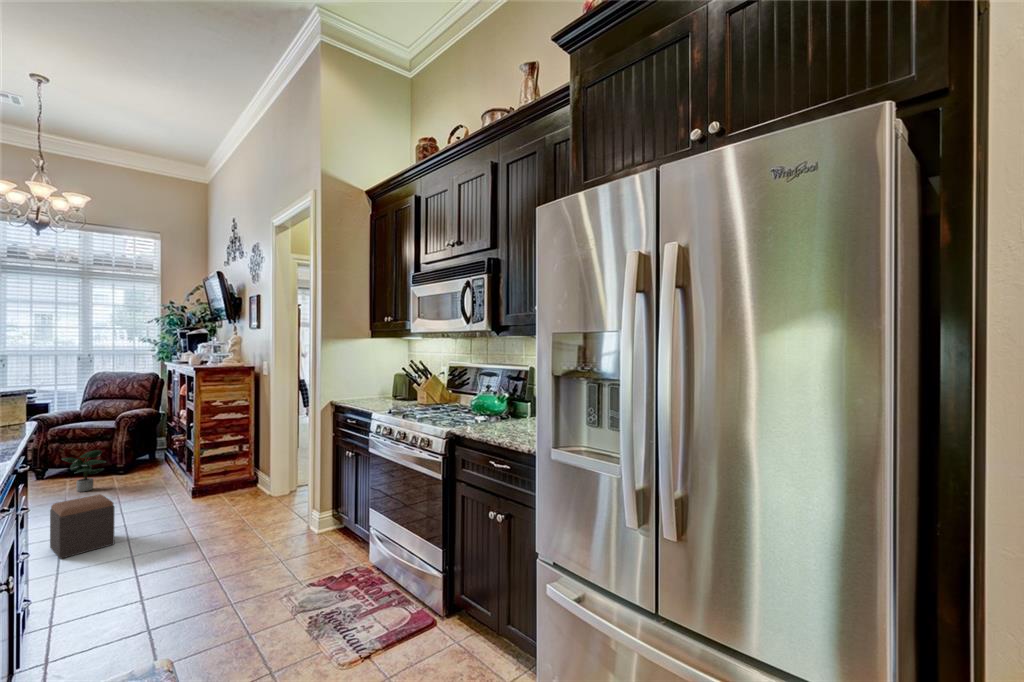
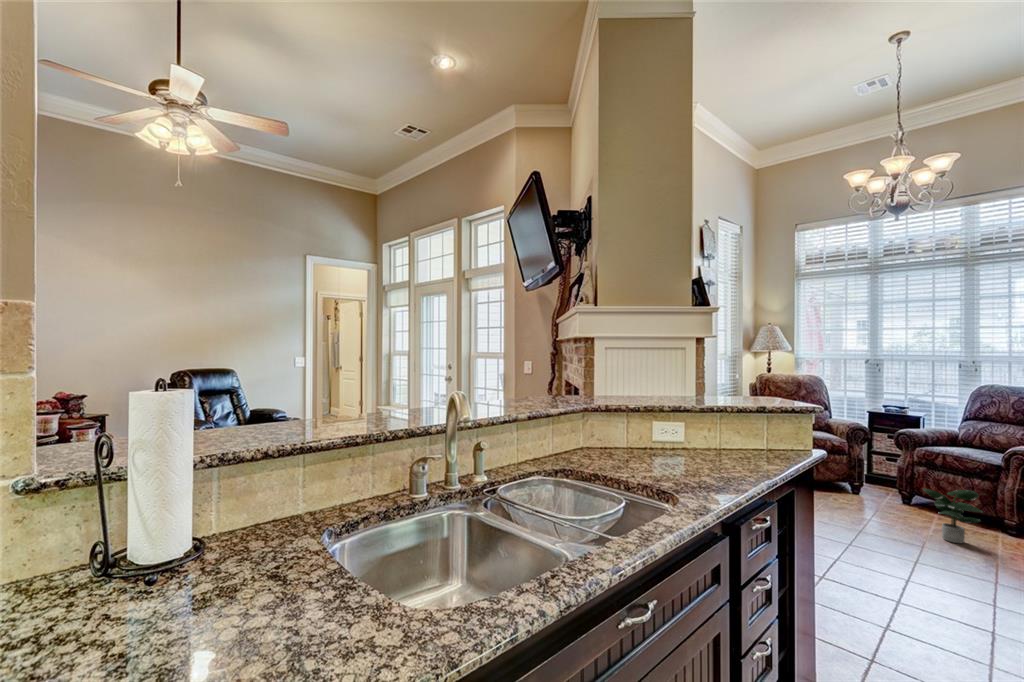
footstool: present [50,494,115,559] -> none [881,553,970,662]

